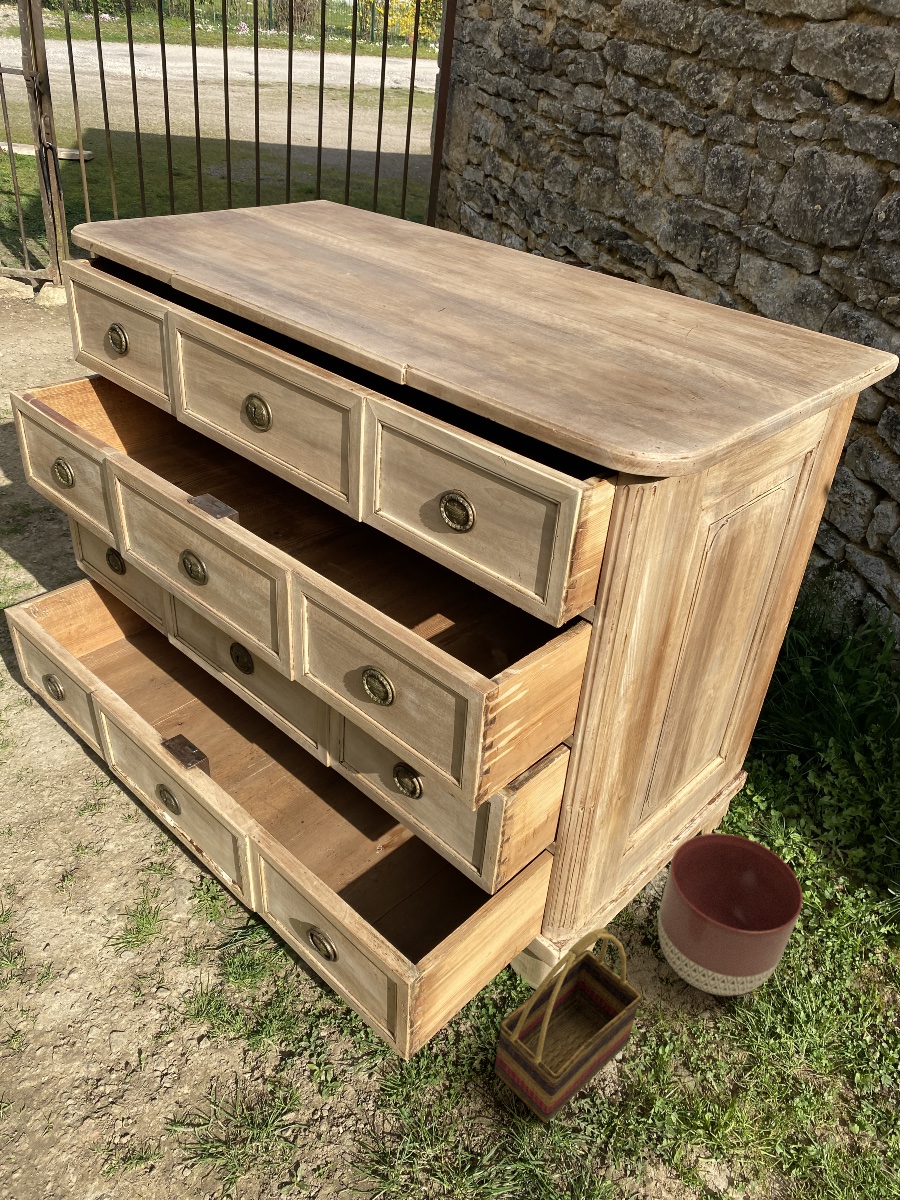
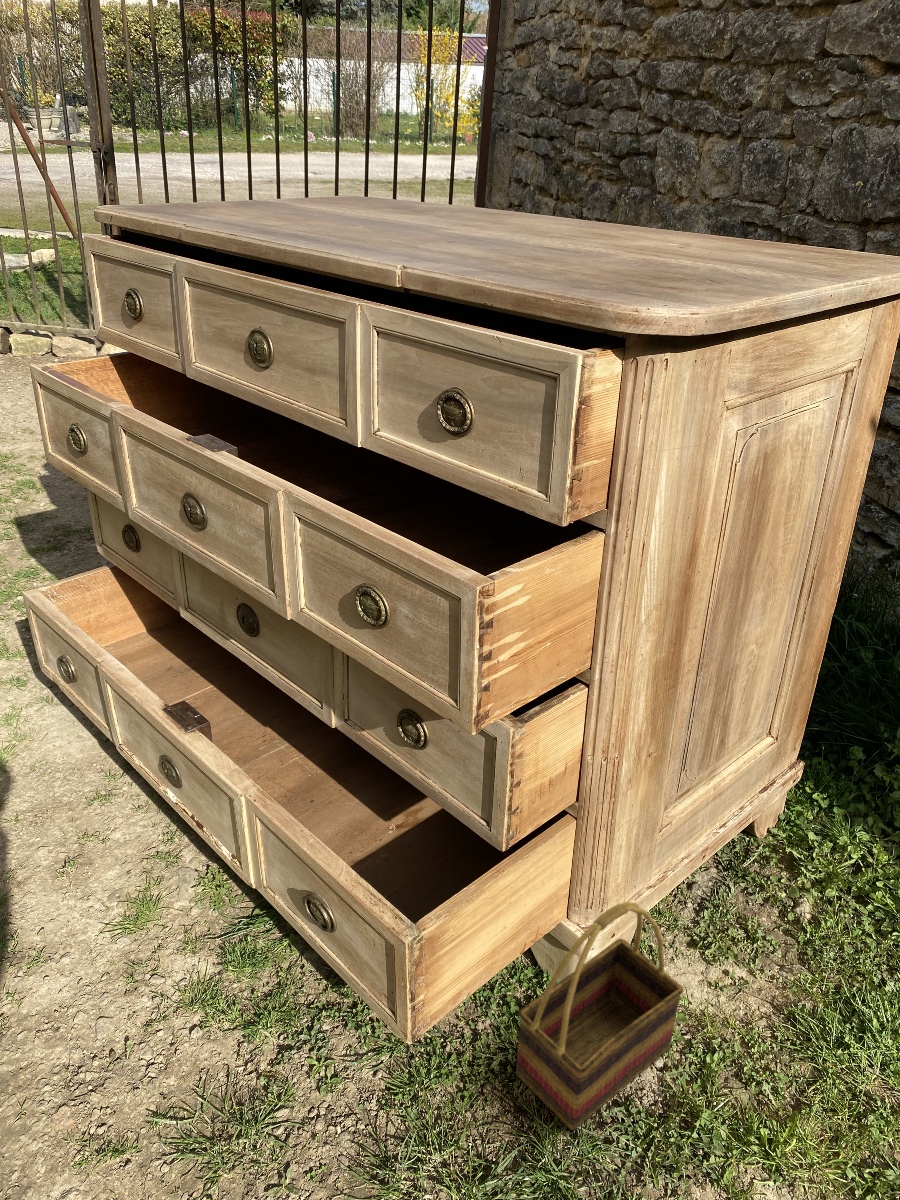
planter: present [658,833,803,996] -> none [703,816,867,998]

